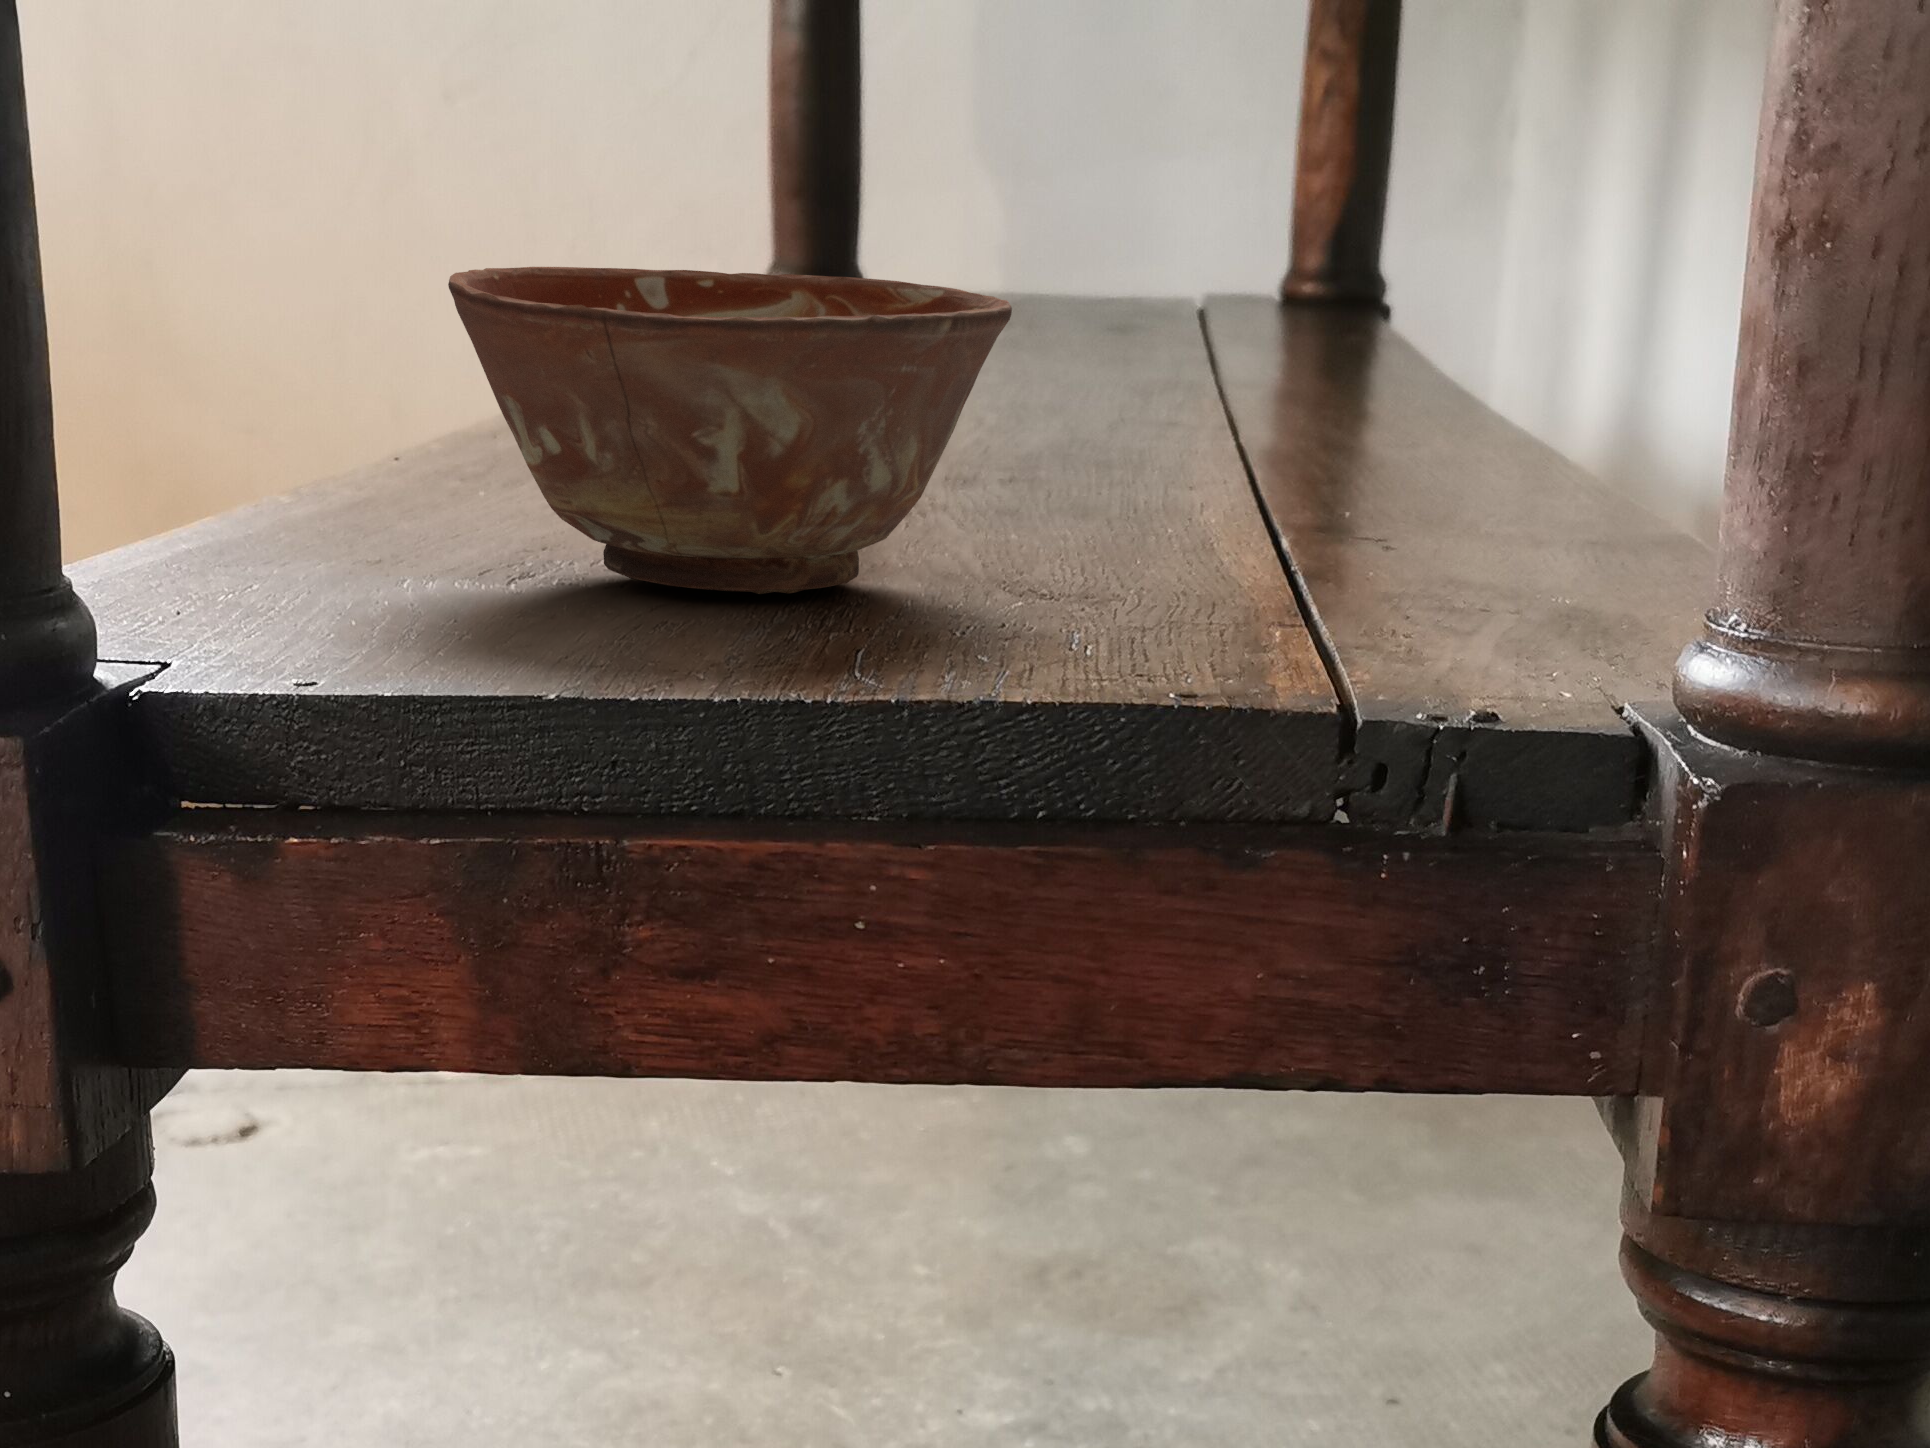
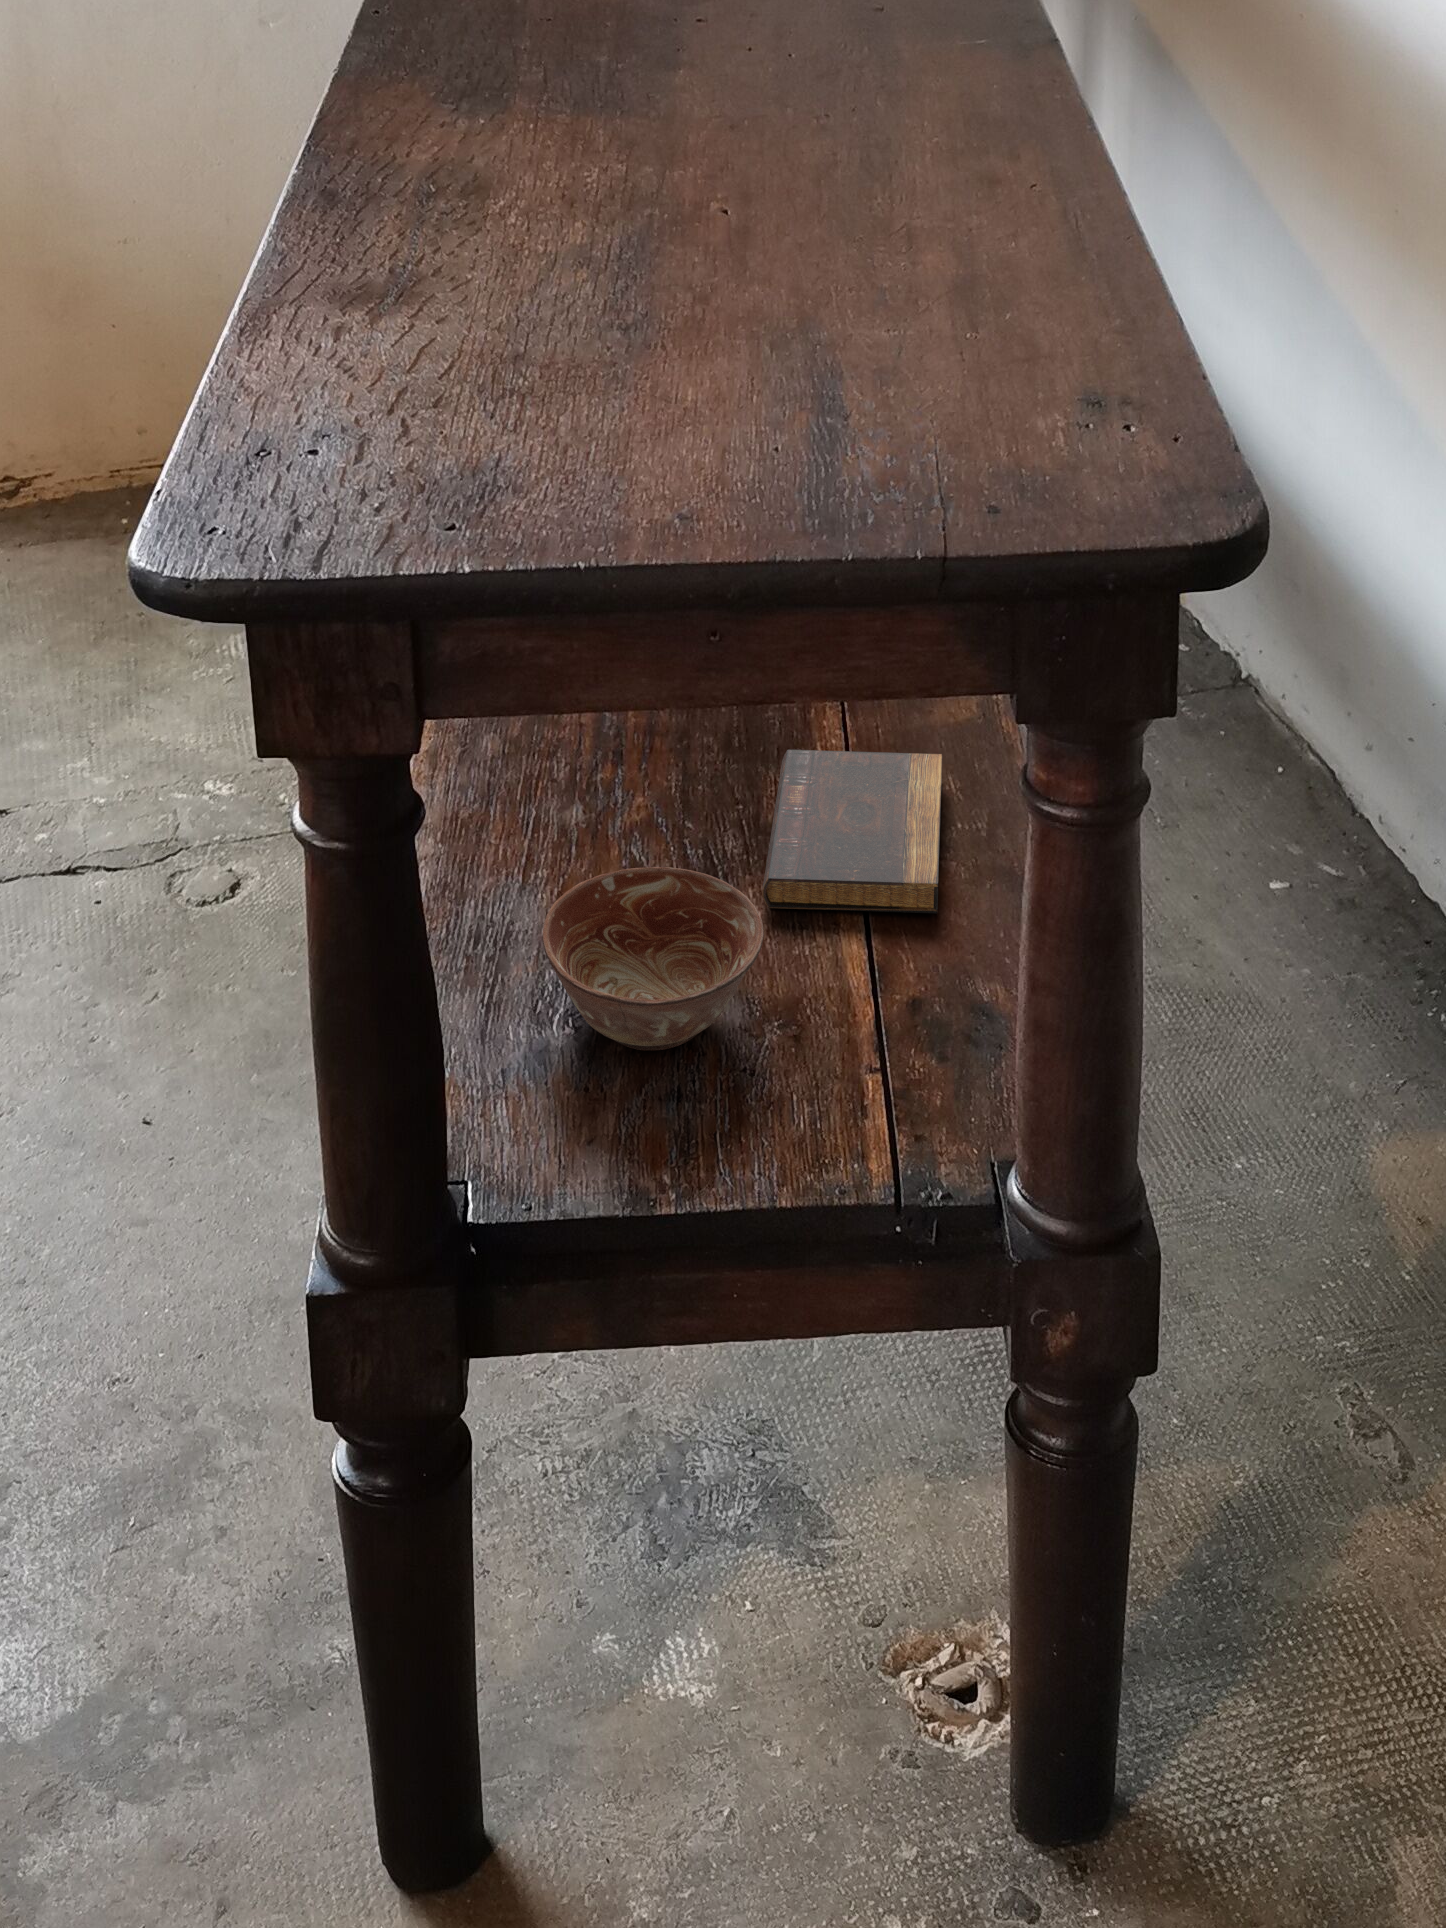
book: none [1033,412,1447,541] -> present [762,750,942,913]

